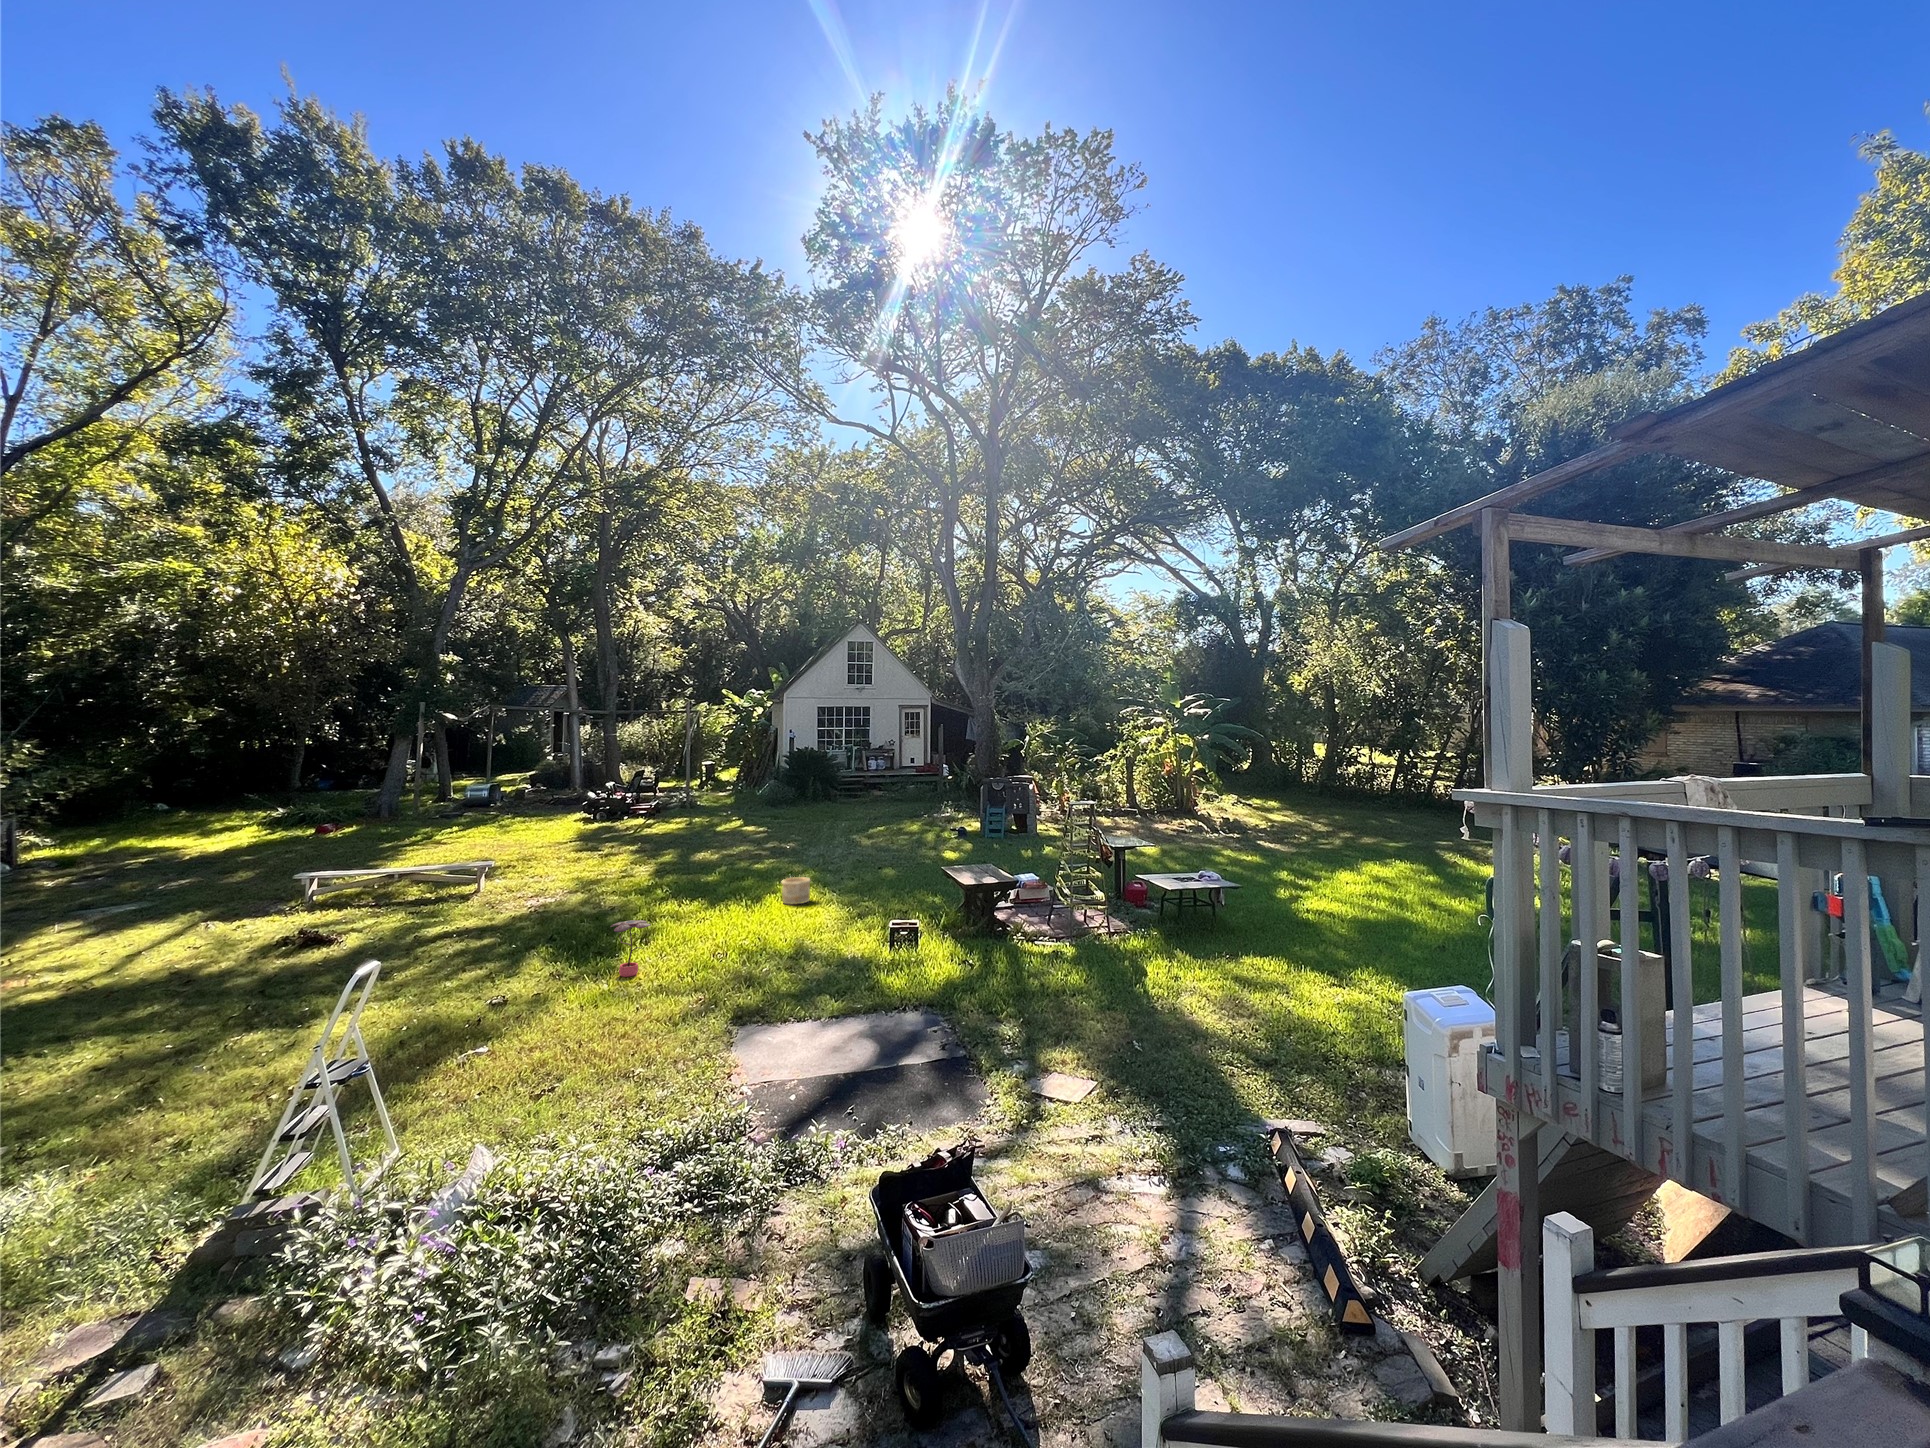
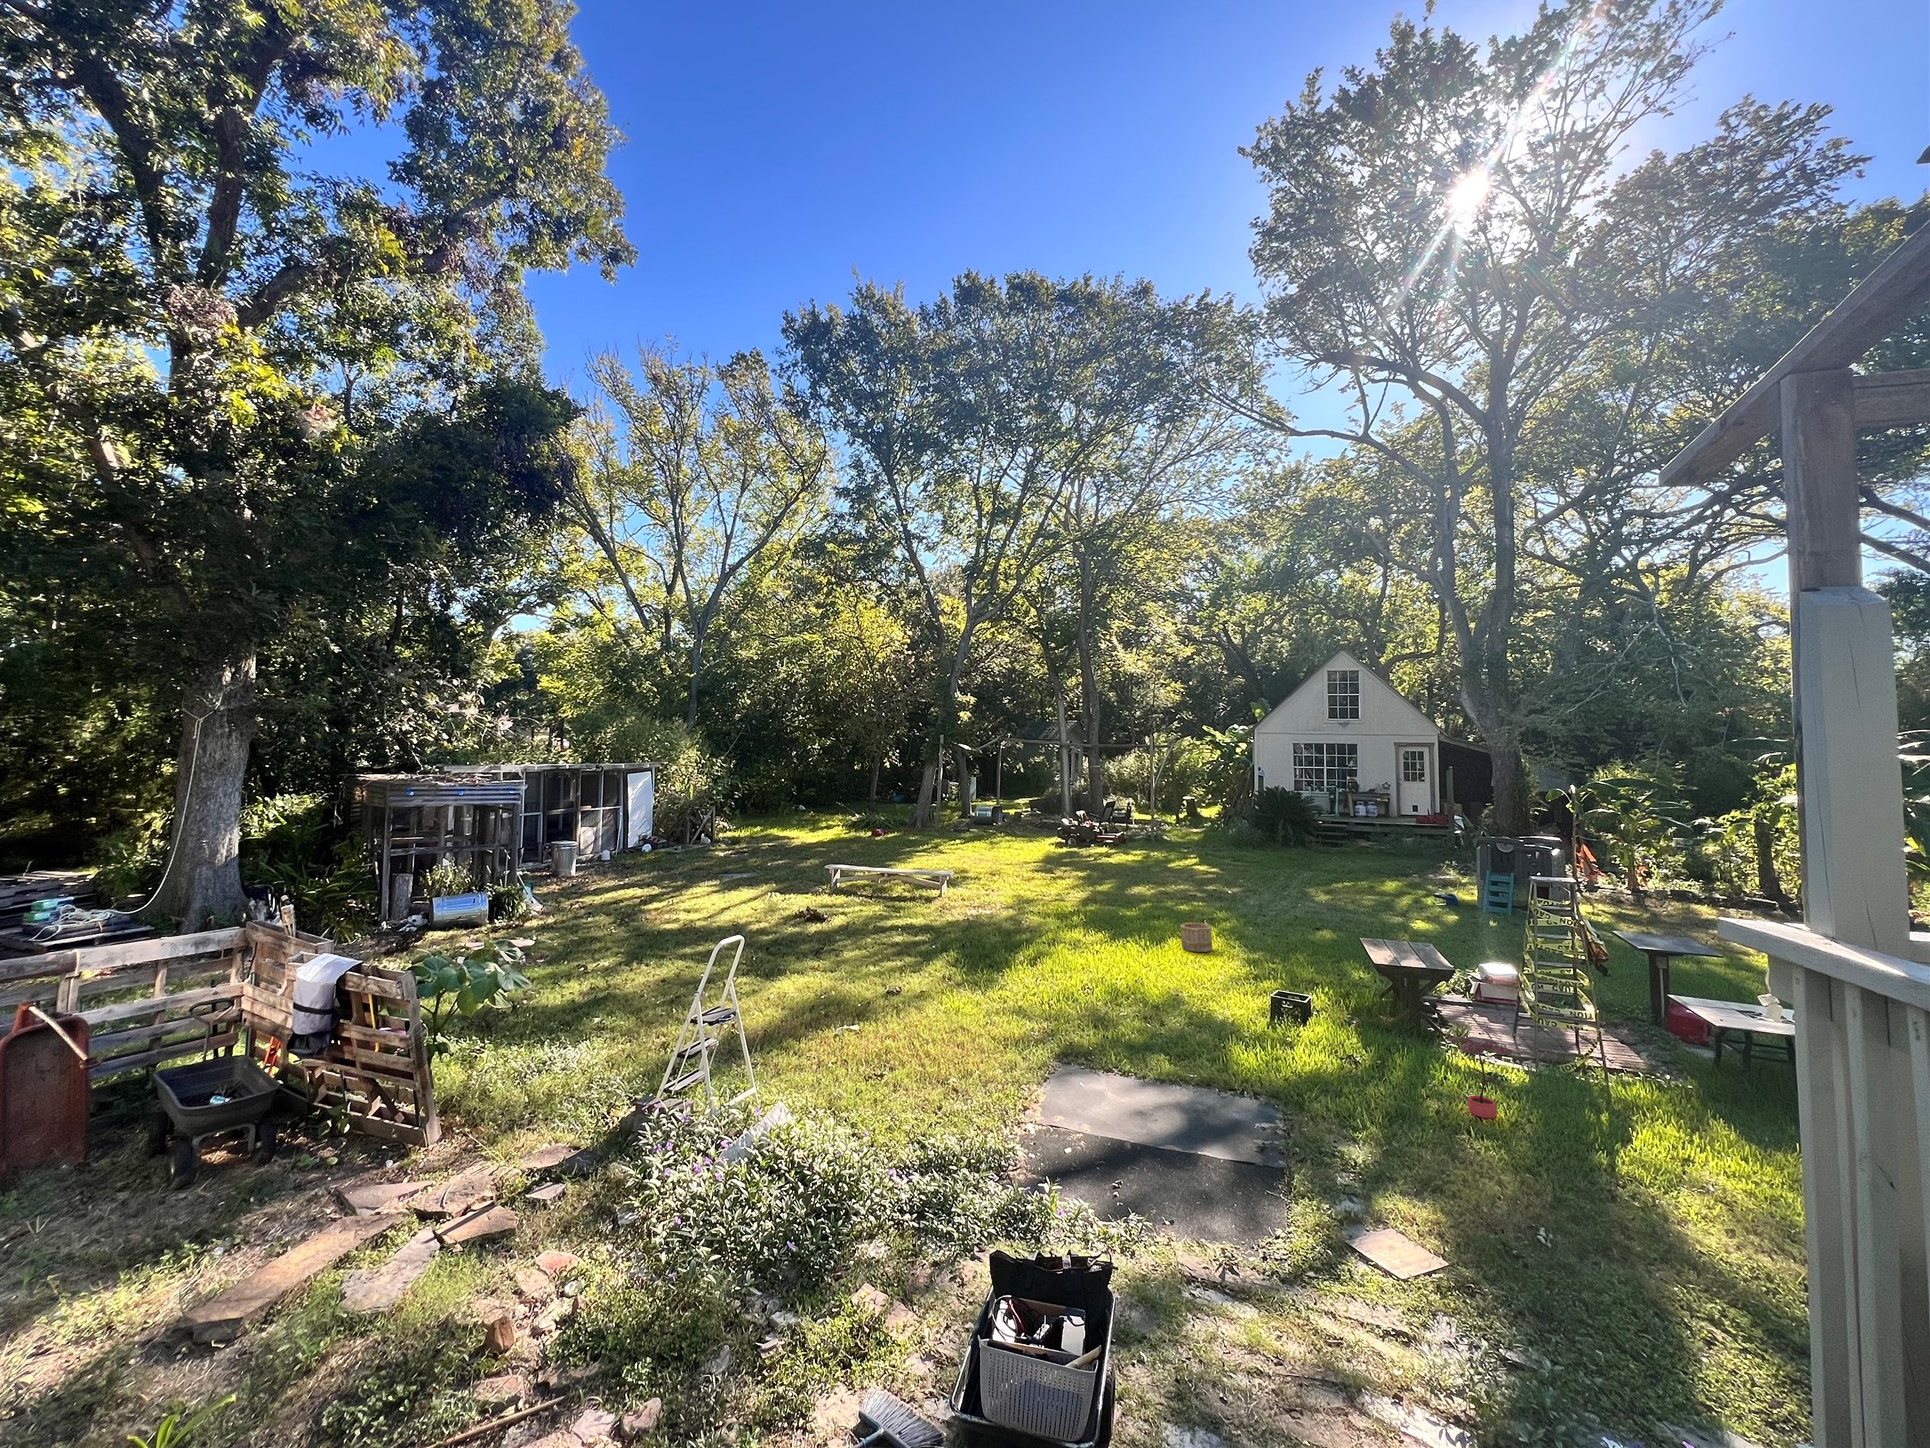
potted plant: present [610,920,651,977] -> present [1447,1036,1513,1118]

